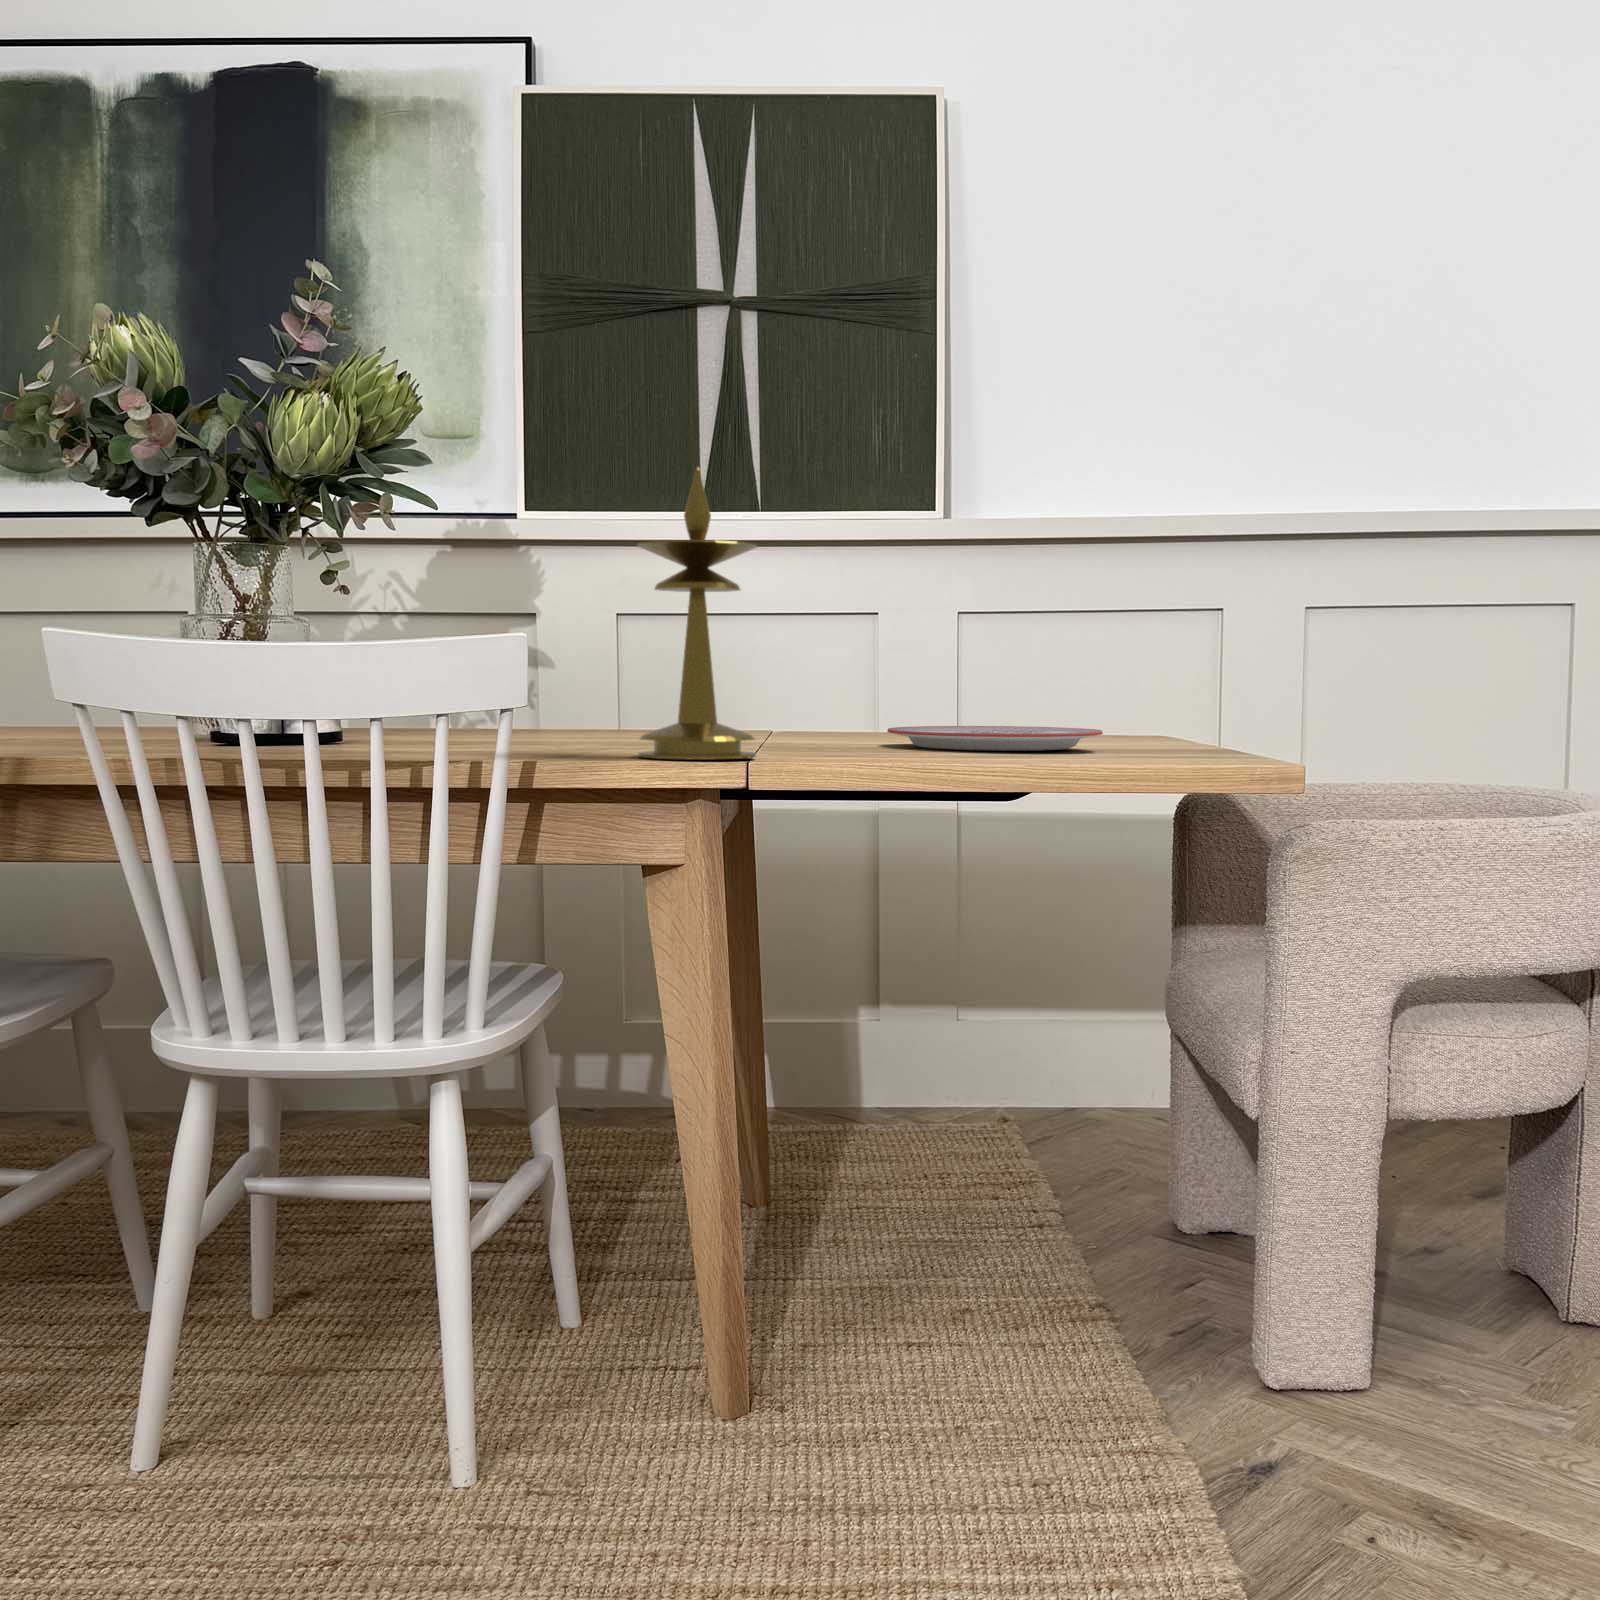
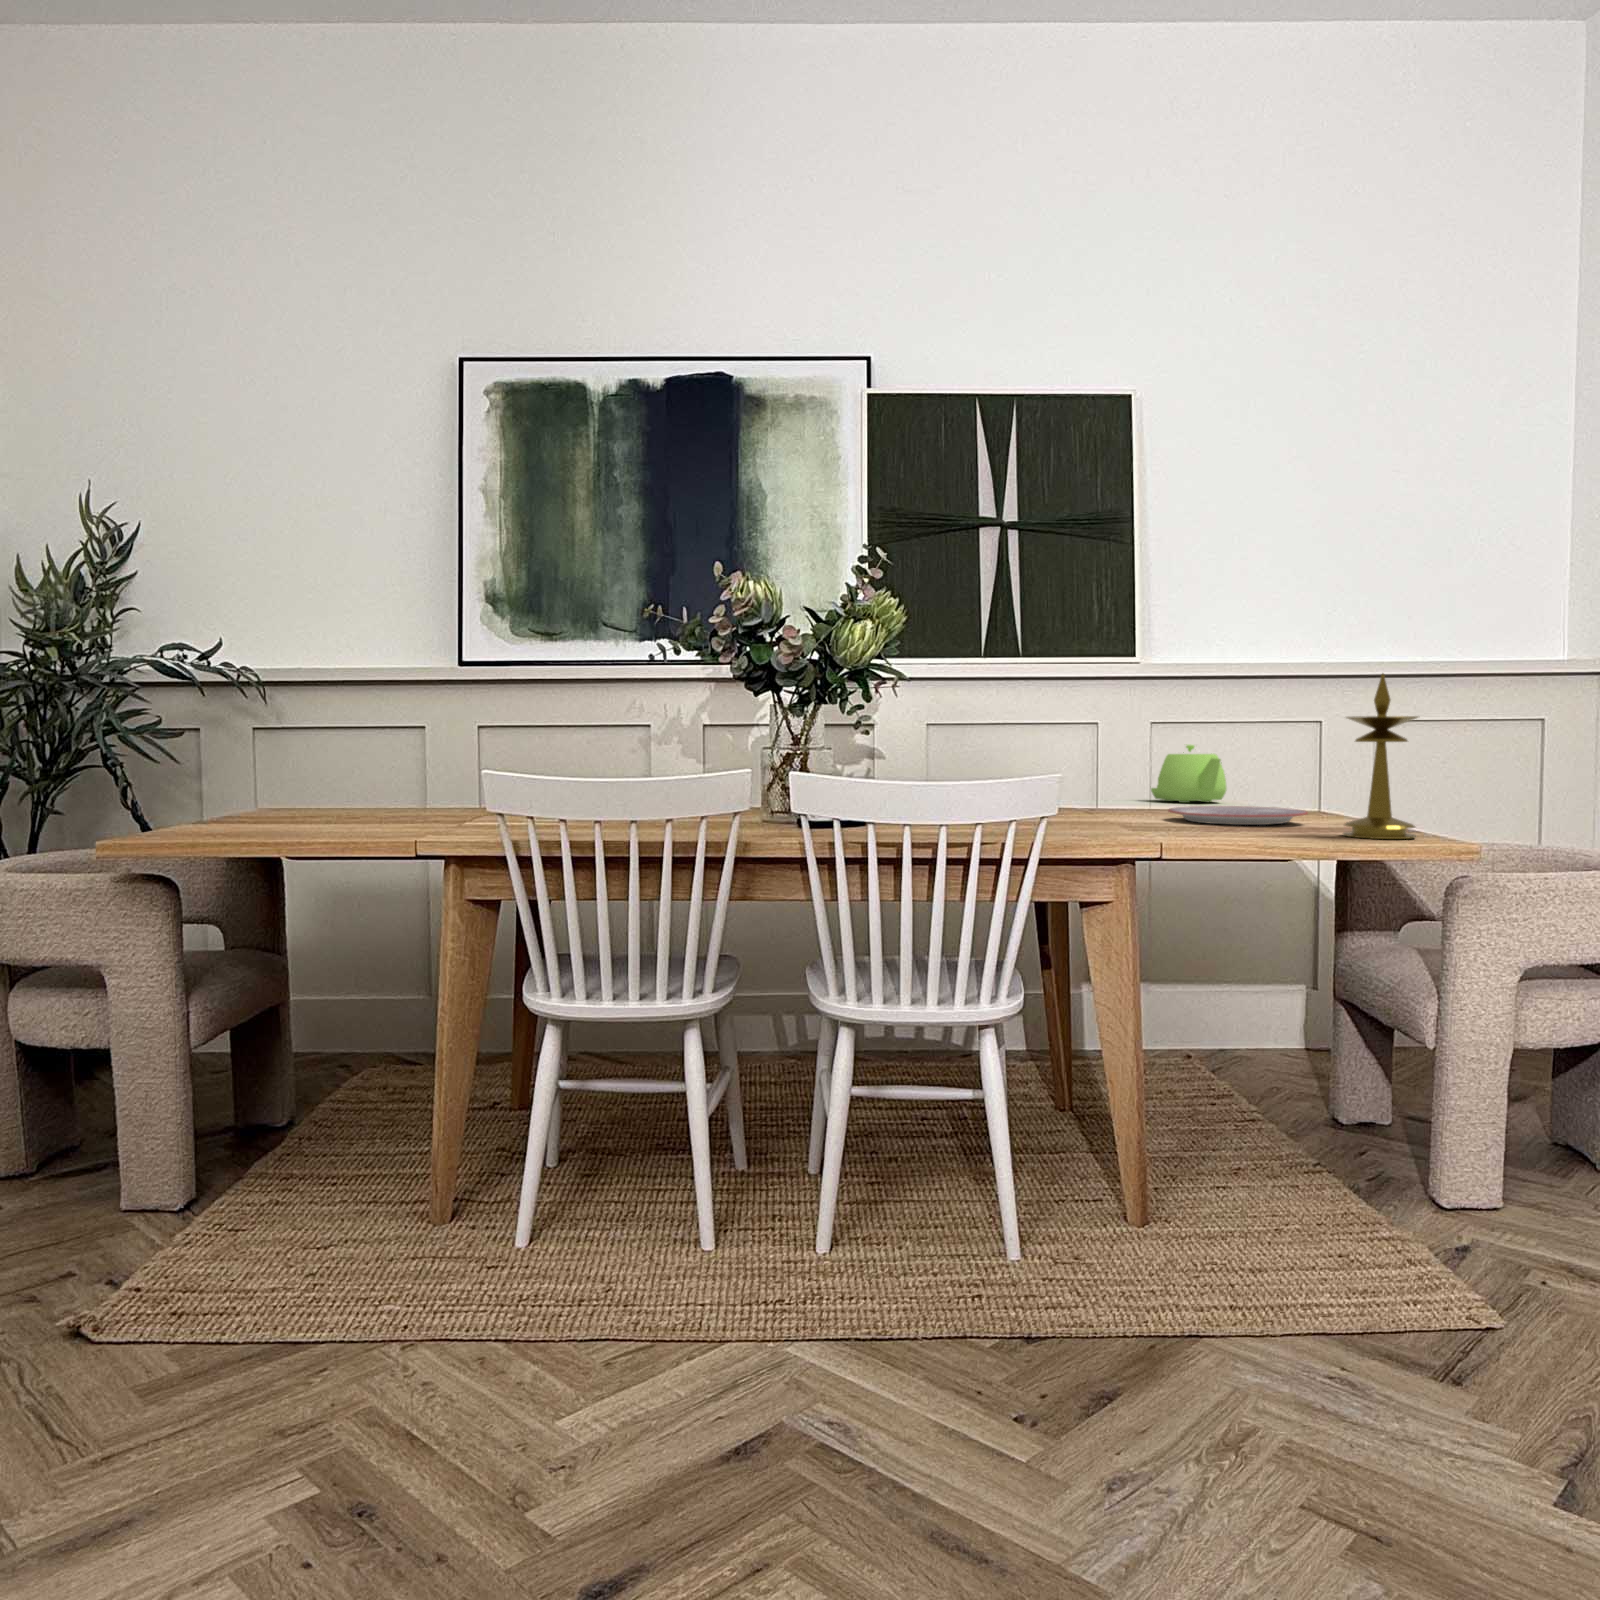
candlestick: present [637,467,757,759] -> present [1343,673,1418,839]
teapot: none [963,644,1086,732] -> present [1151,745,1227,803]

